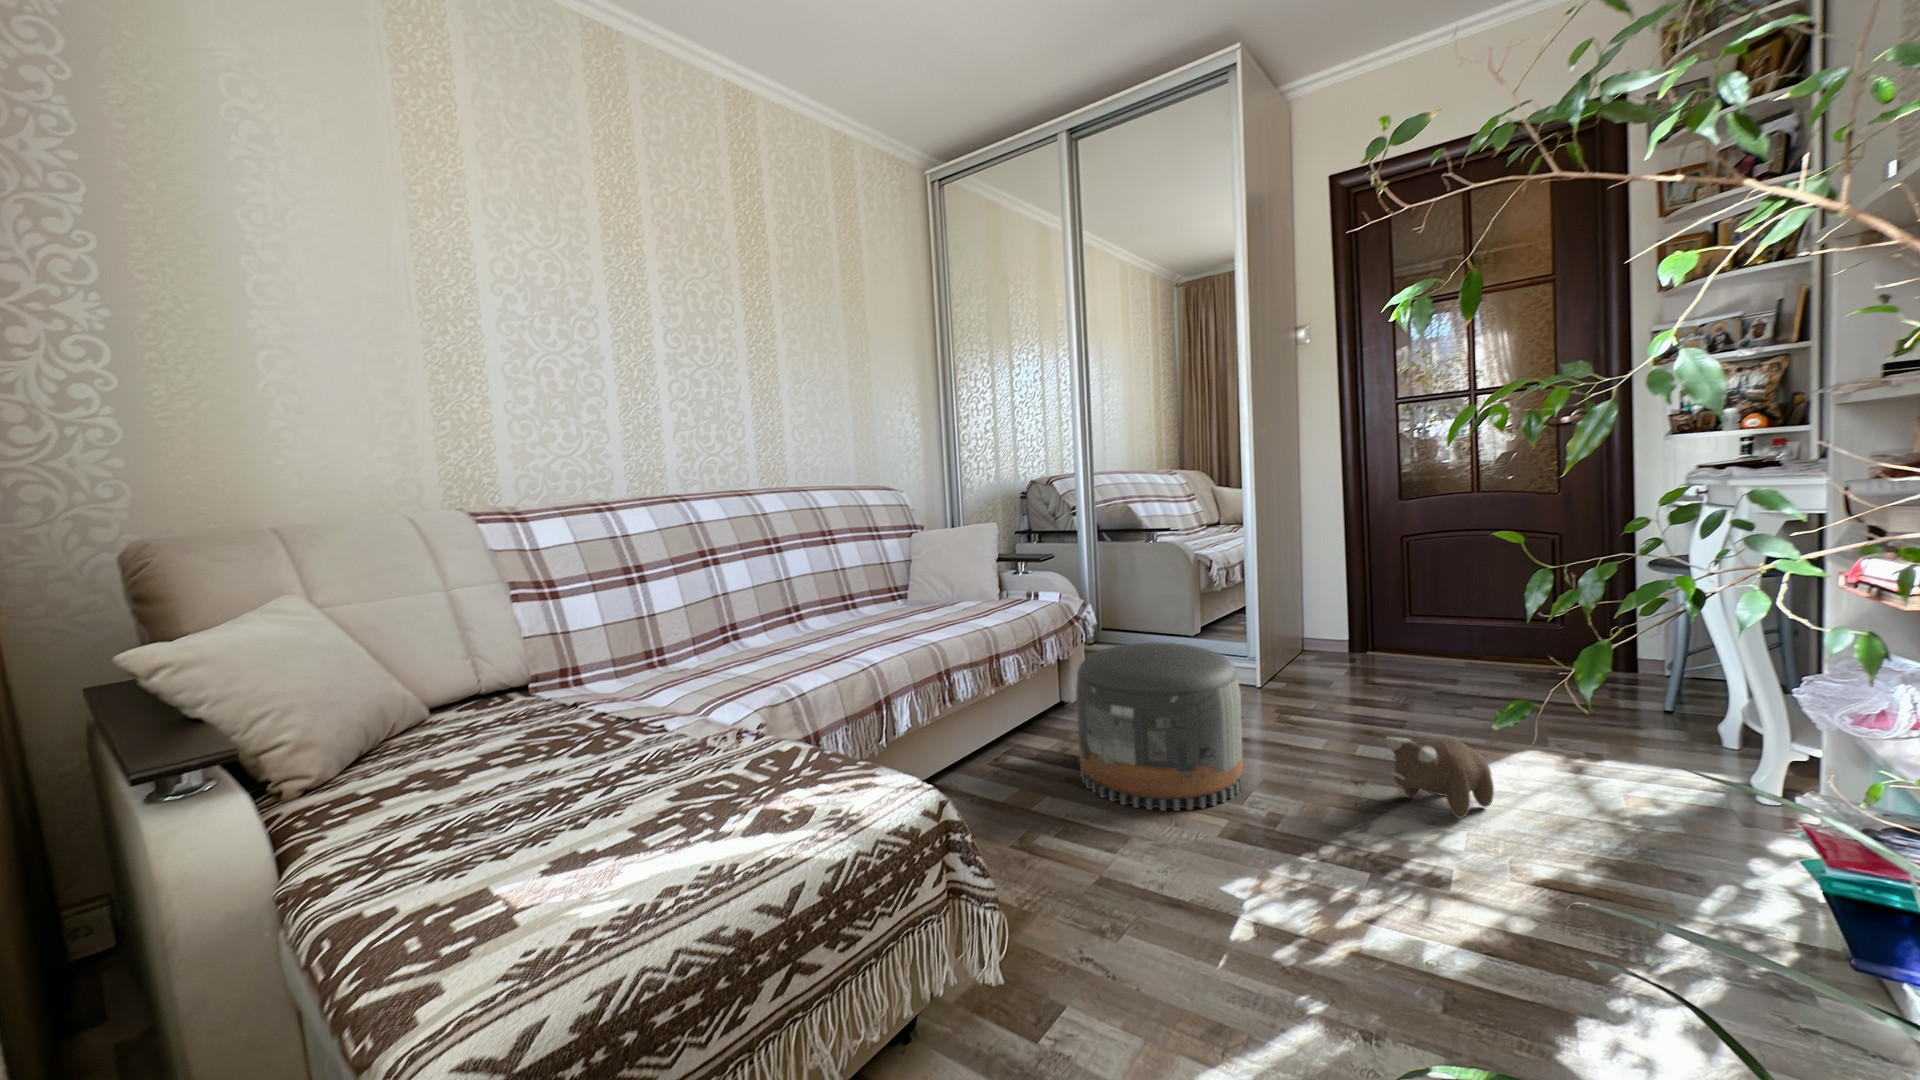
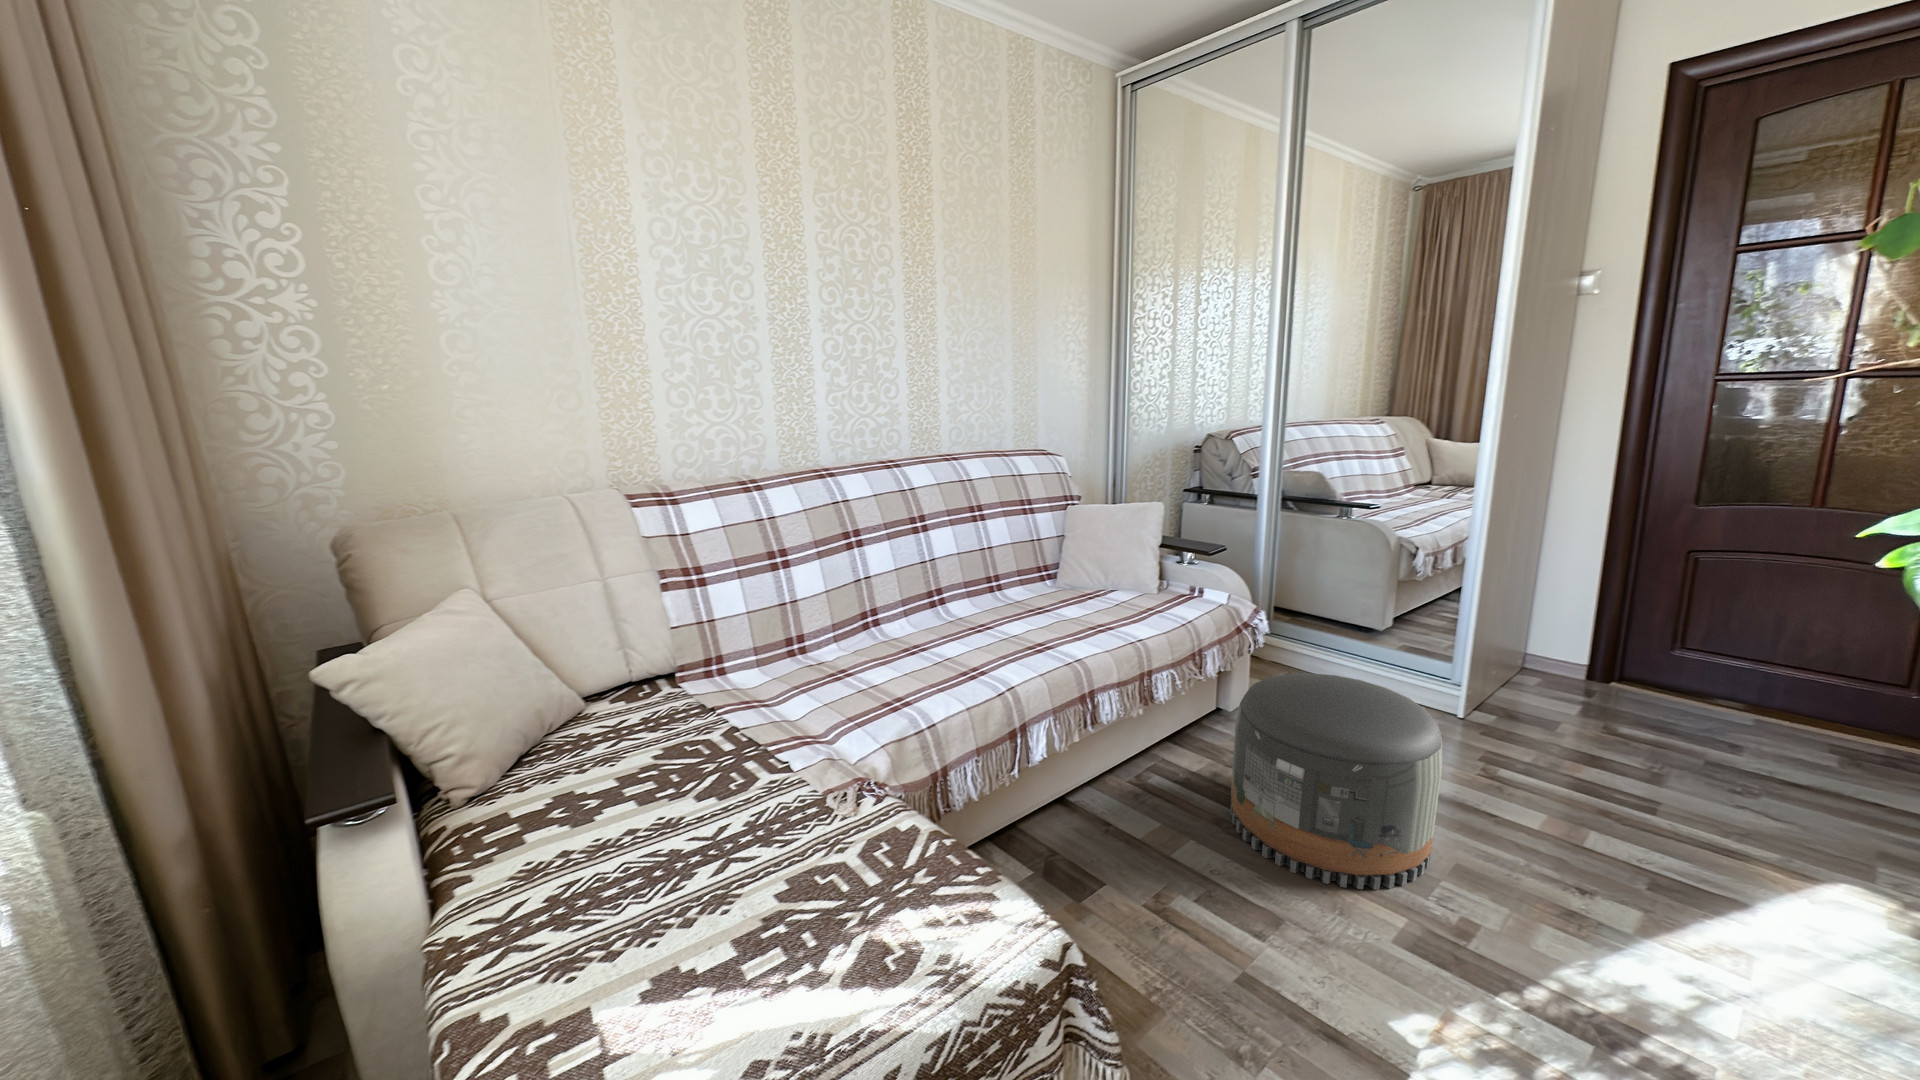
plush toy: present [1385,737,1494,819] -> none [1640,857,1794,979]

